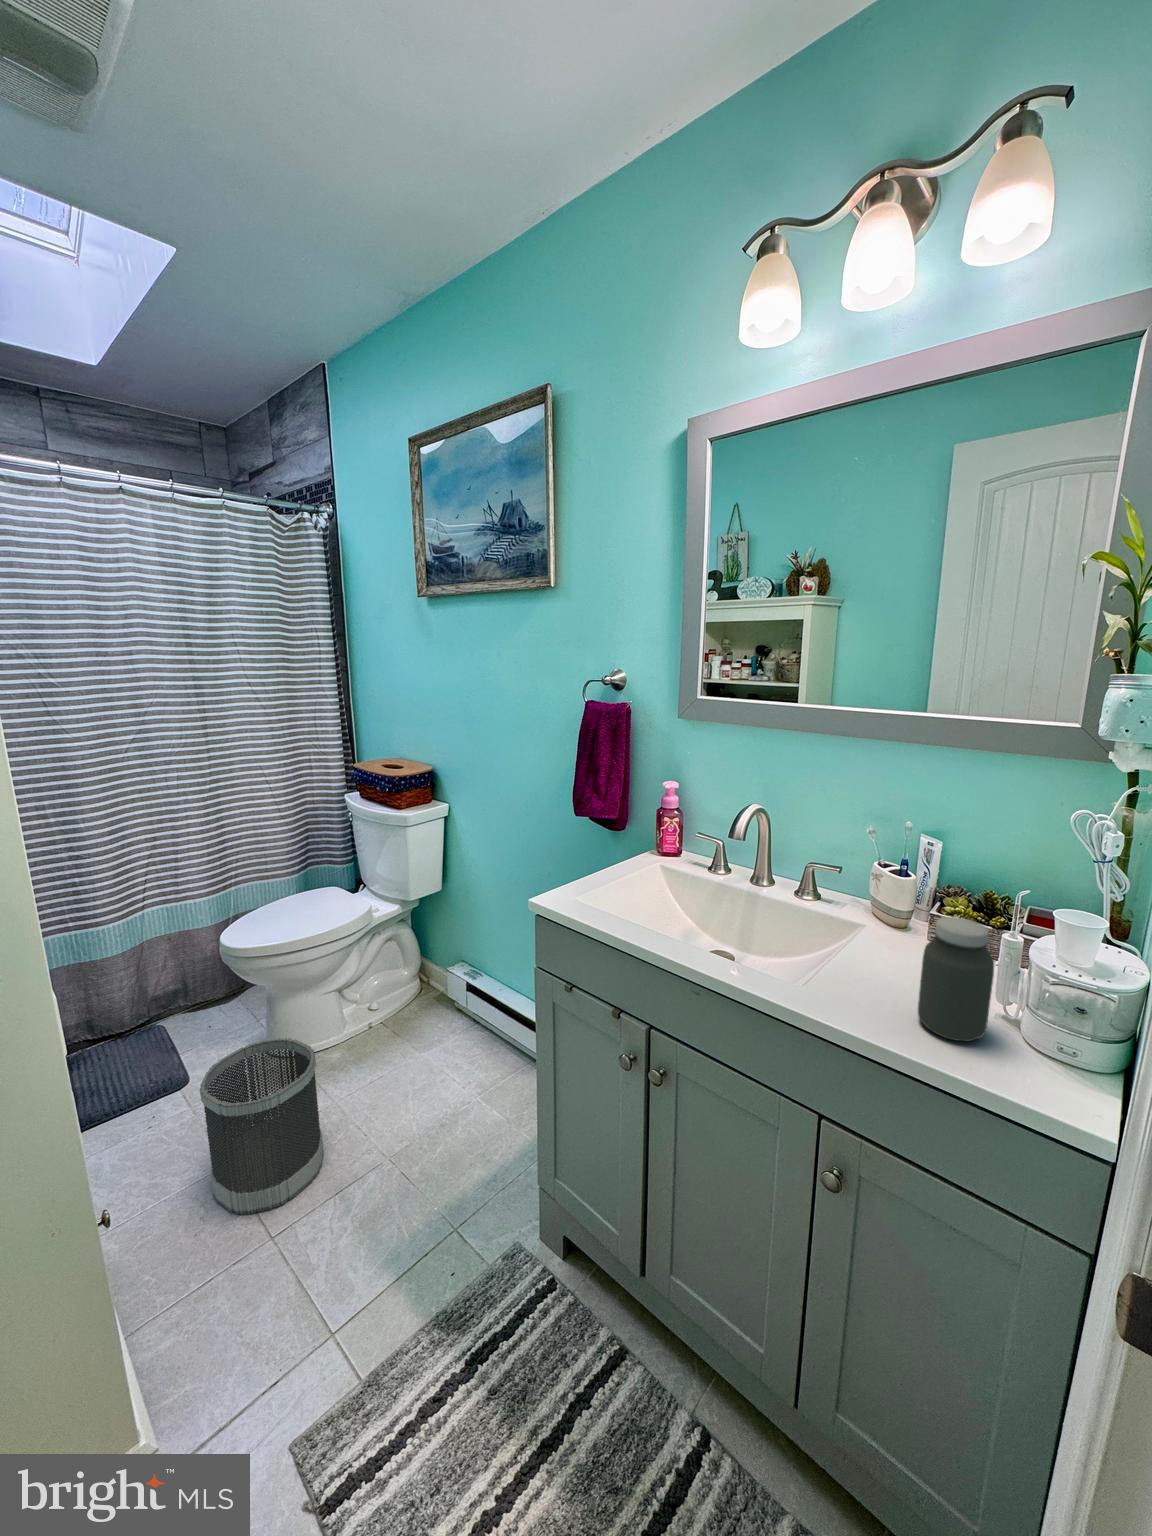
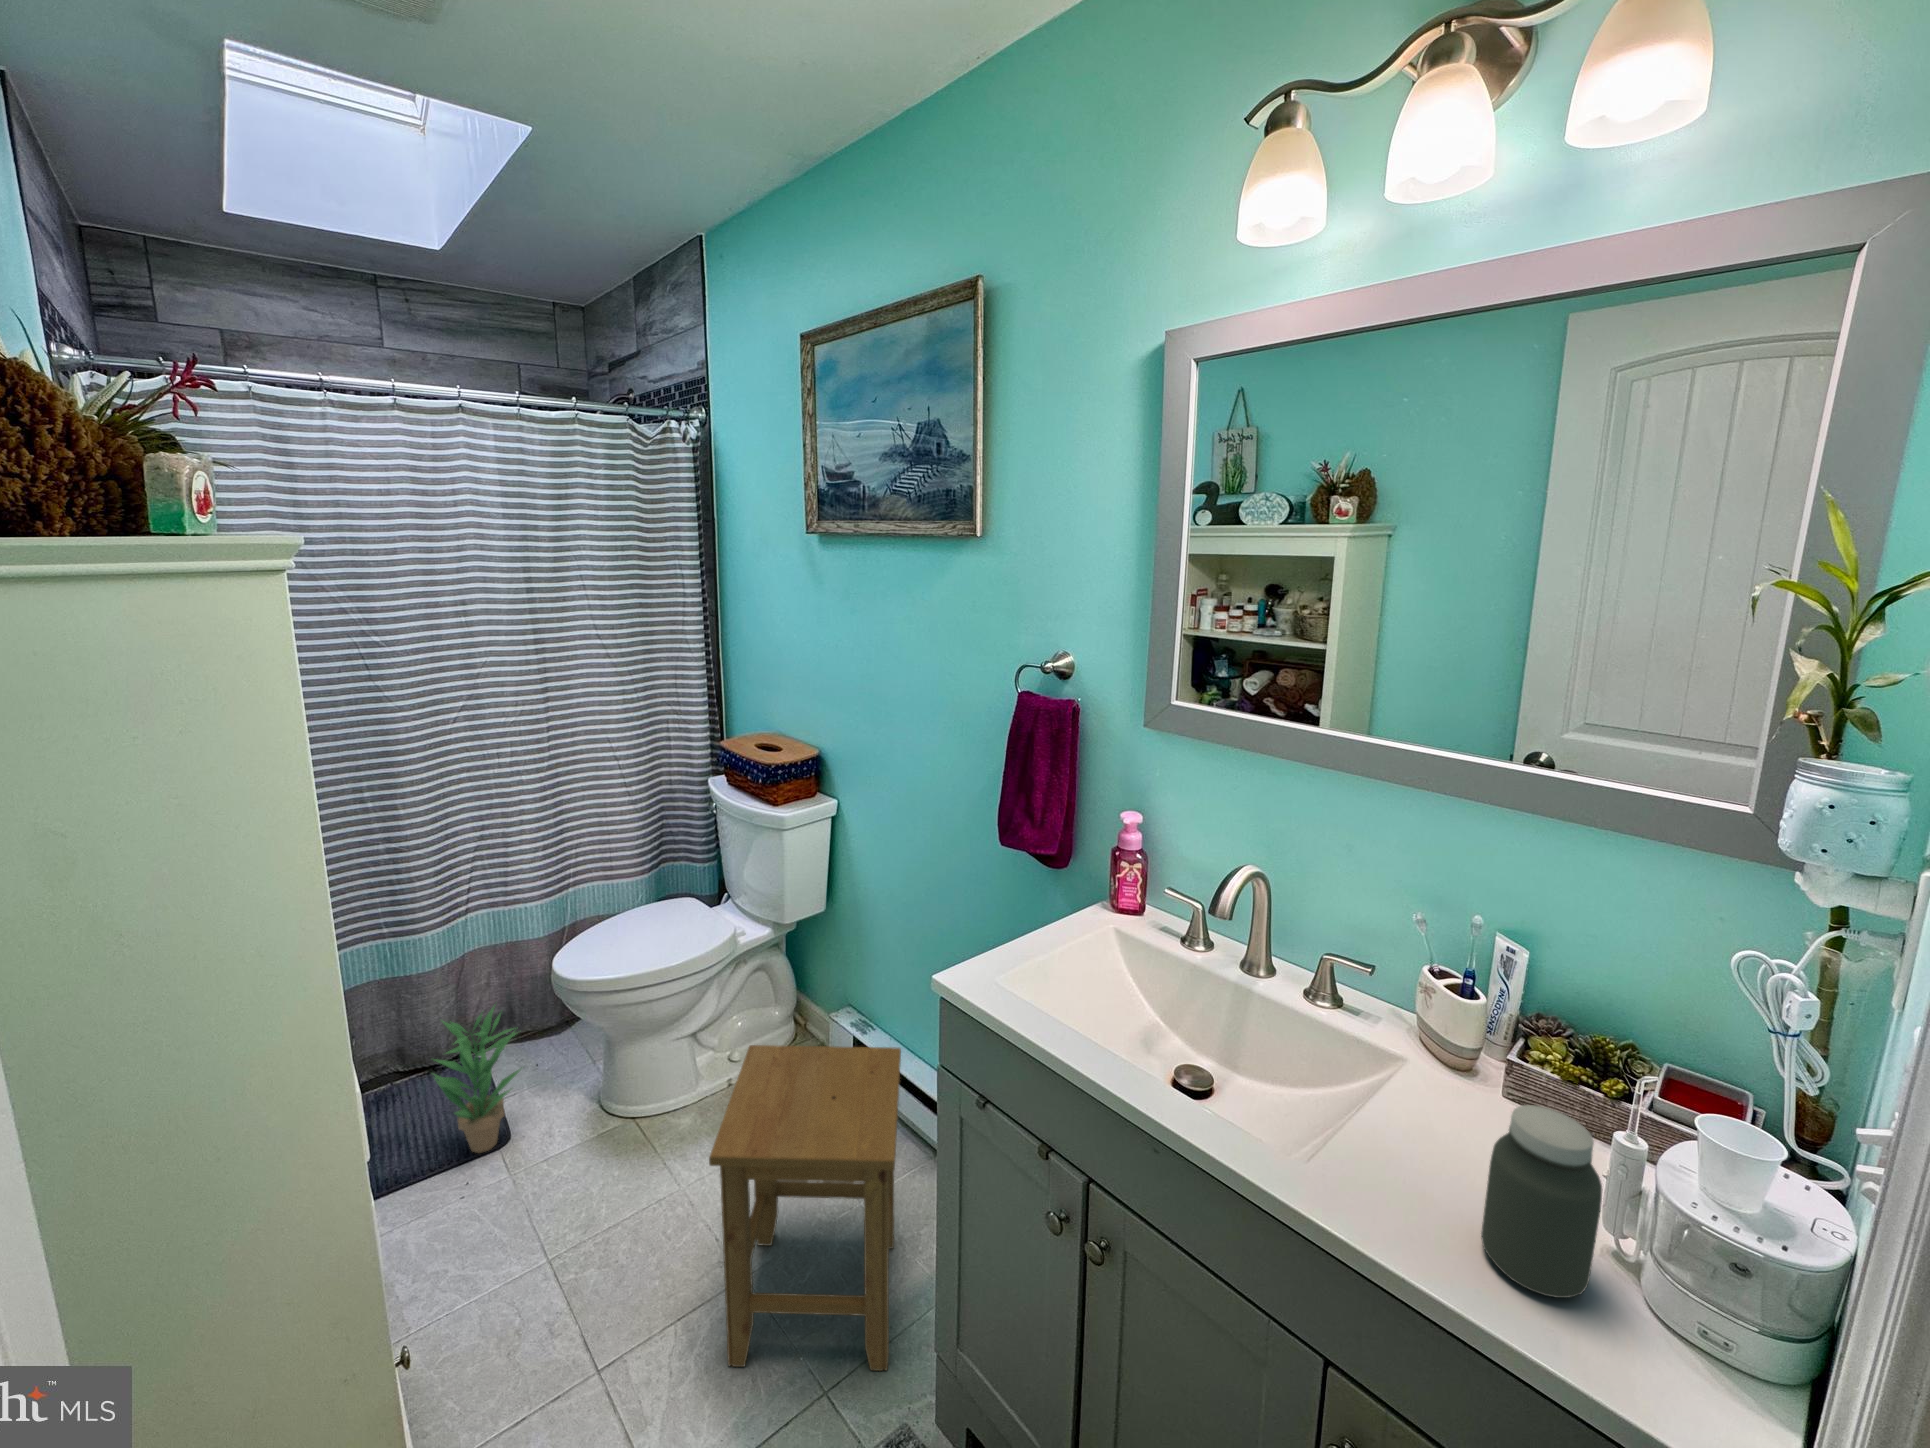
potted plant: none [116,971,200,1095] -> present [434,1005,520,1153]
stool: none [357,976,505,1221] -> present [709,1045,901,1371]
wastebasket: present [200,1038,324,1215] -> none [521,1104,666,1335]

